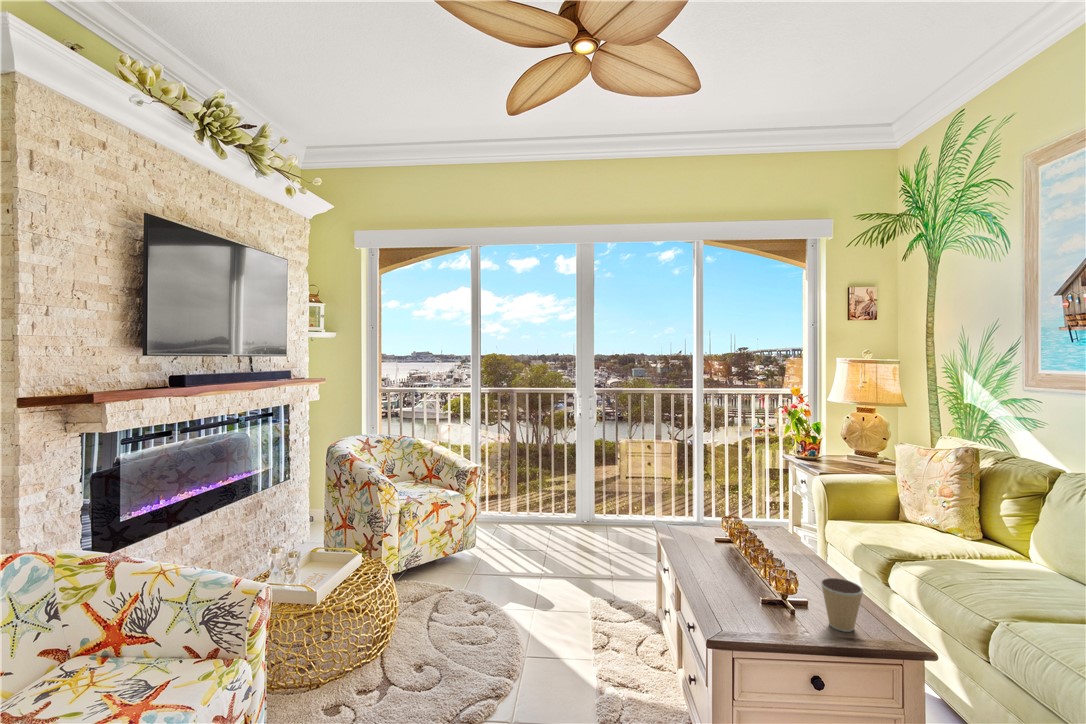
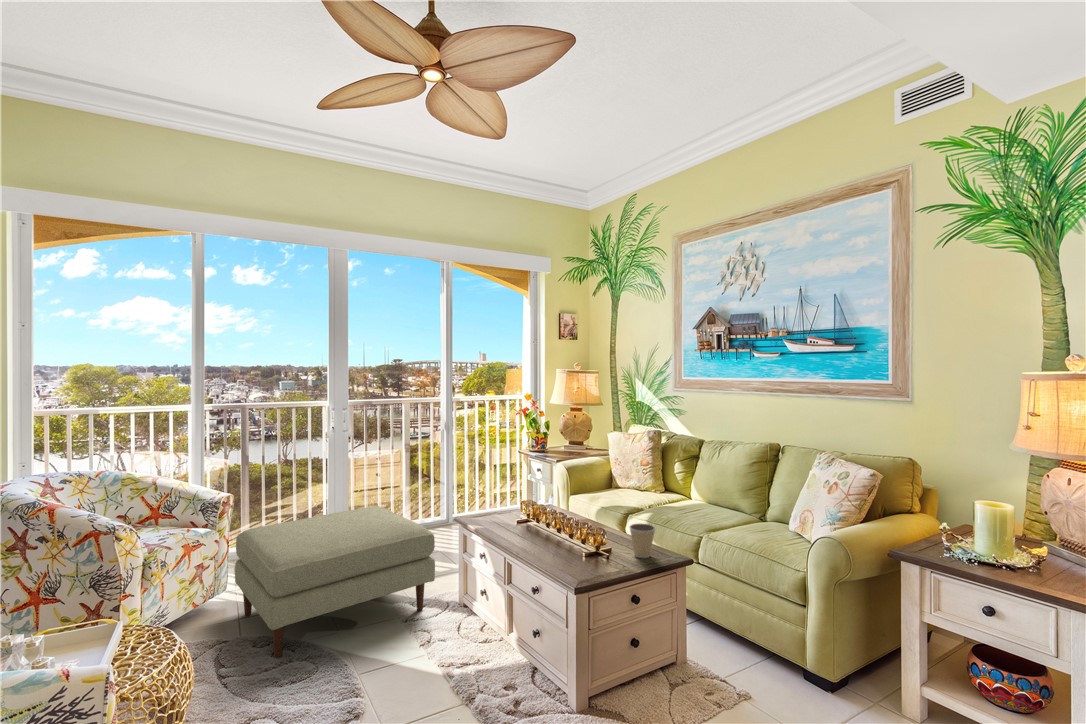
ottoman: none [467,495,630,618] -> present [235,506,435,659]

